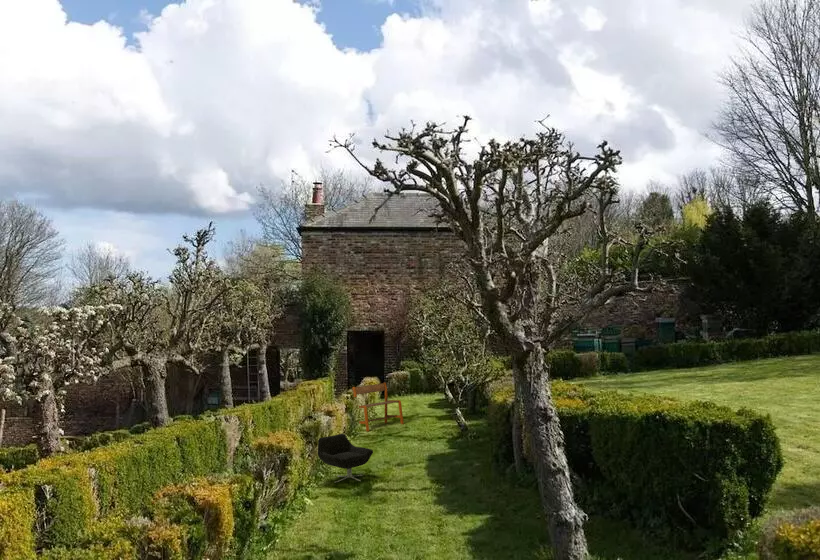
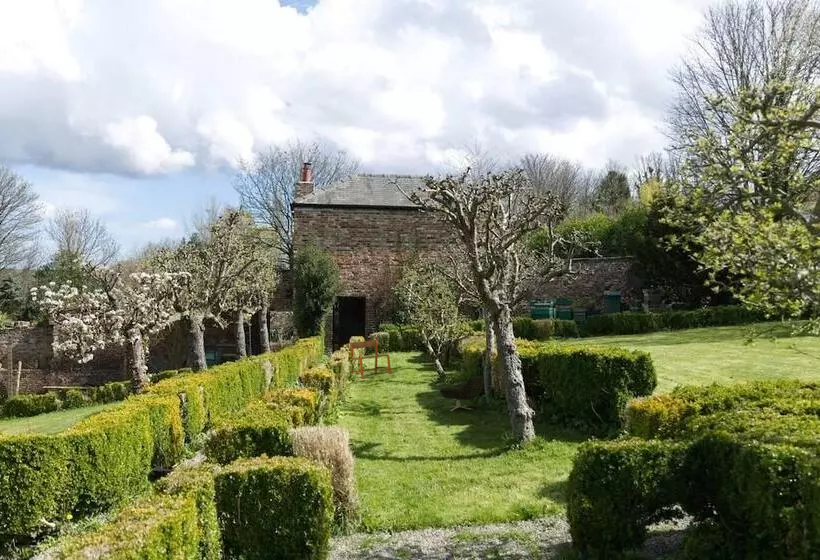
lounge chair: present [318,434,373,482] -> present [440,376,484,411]

